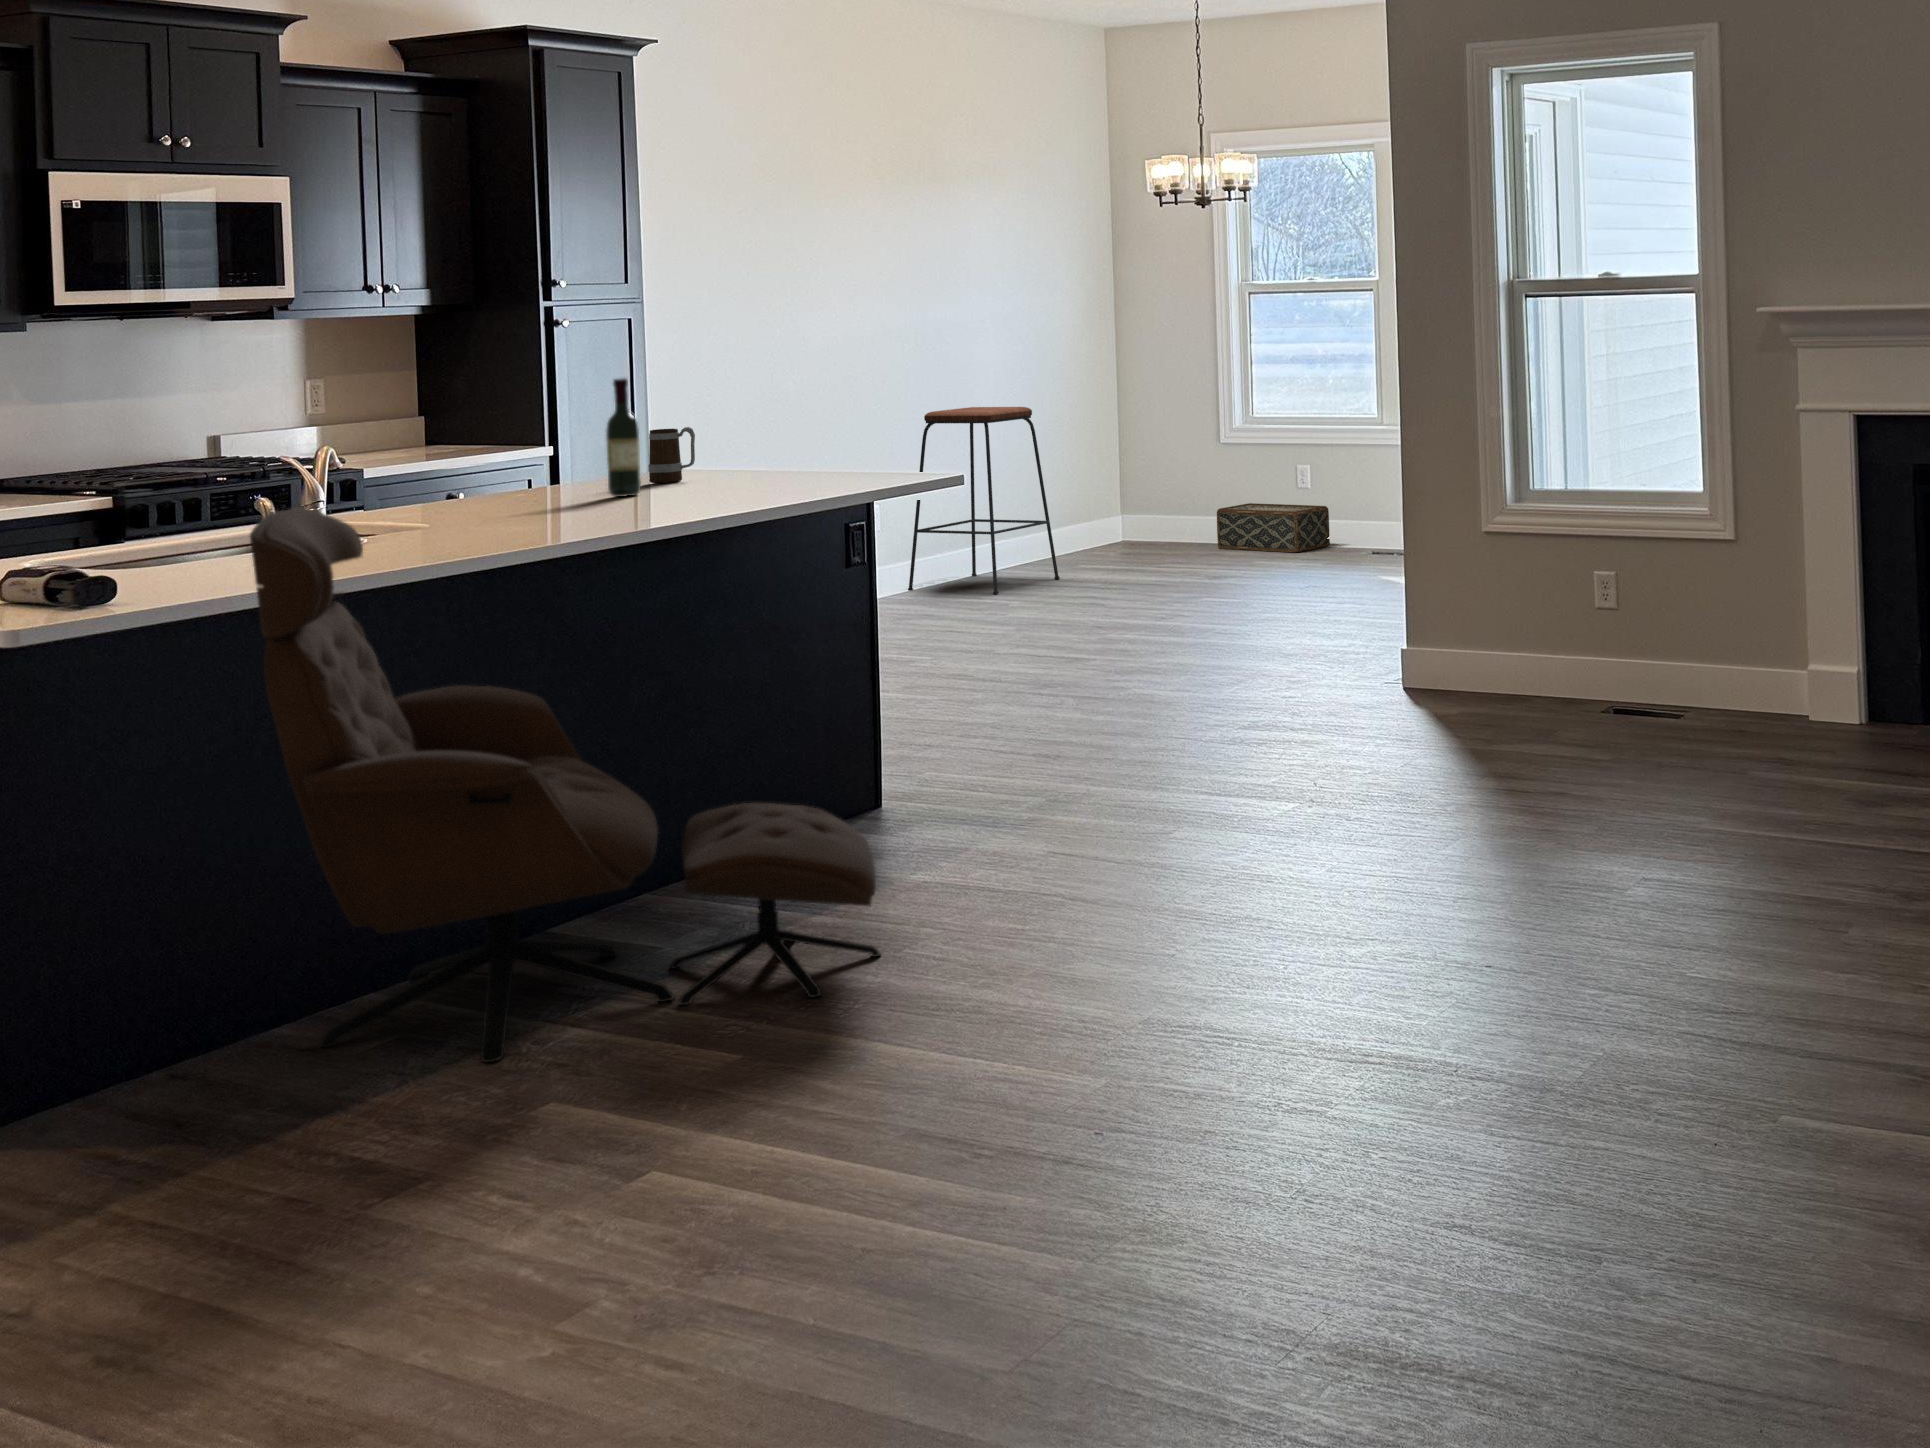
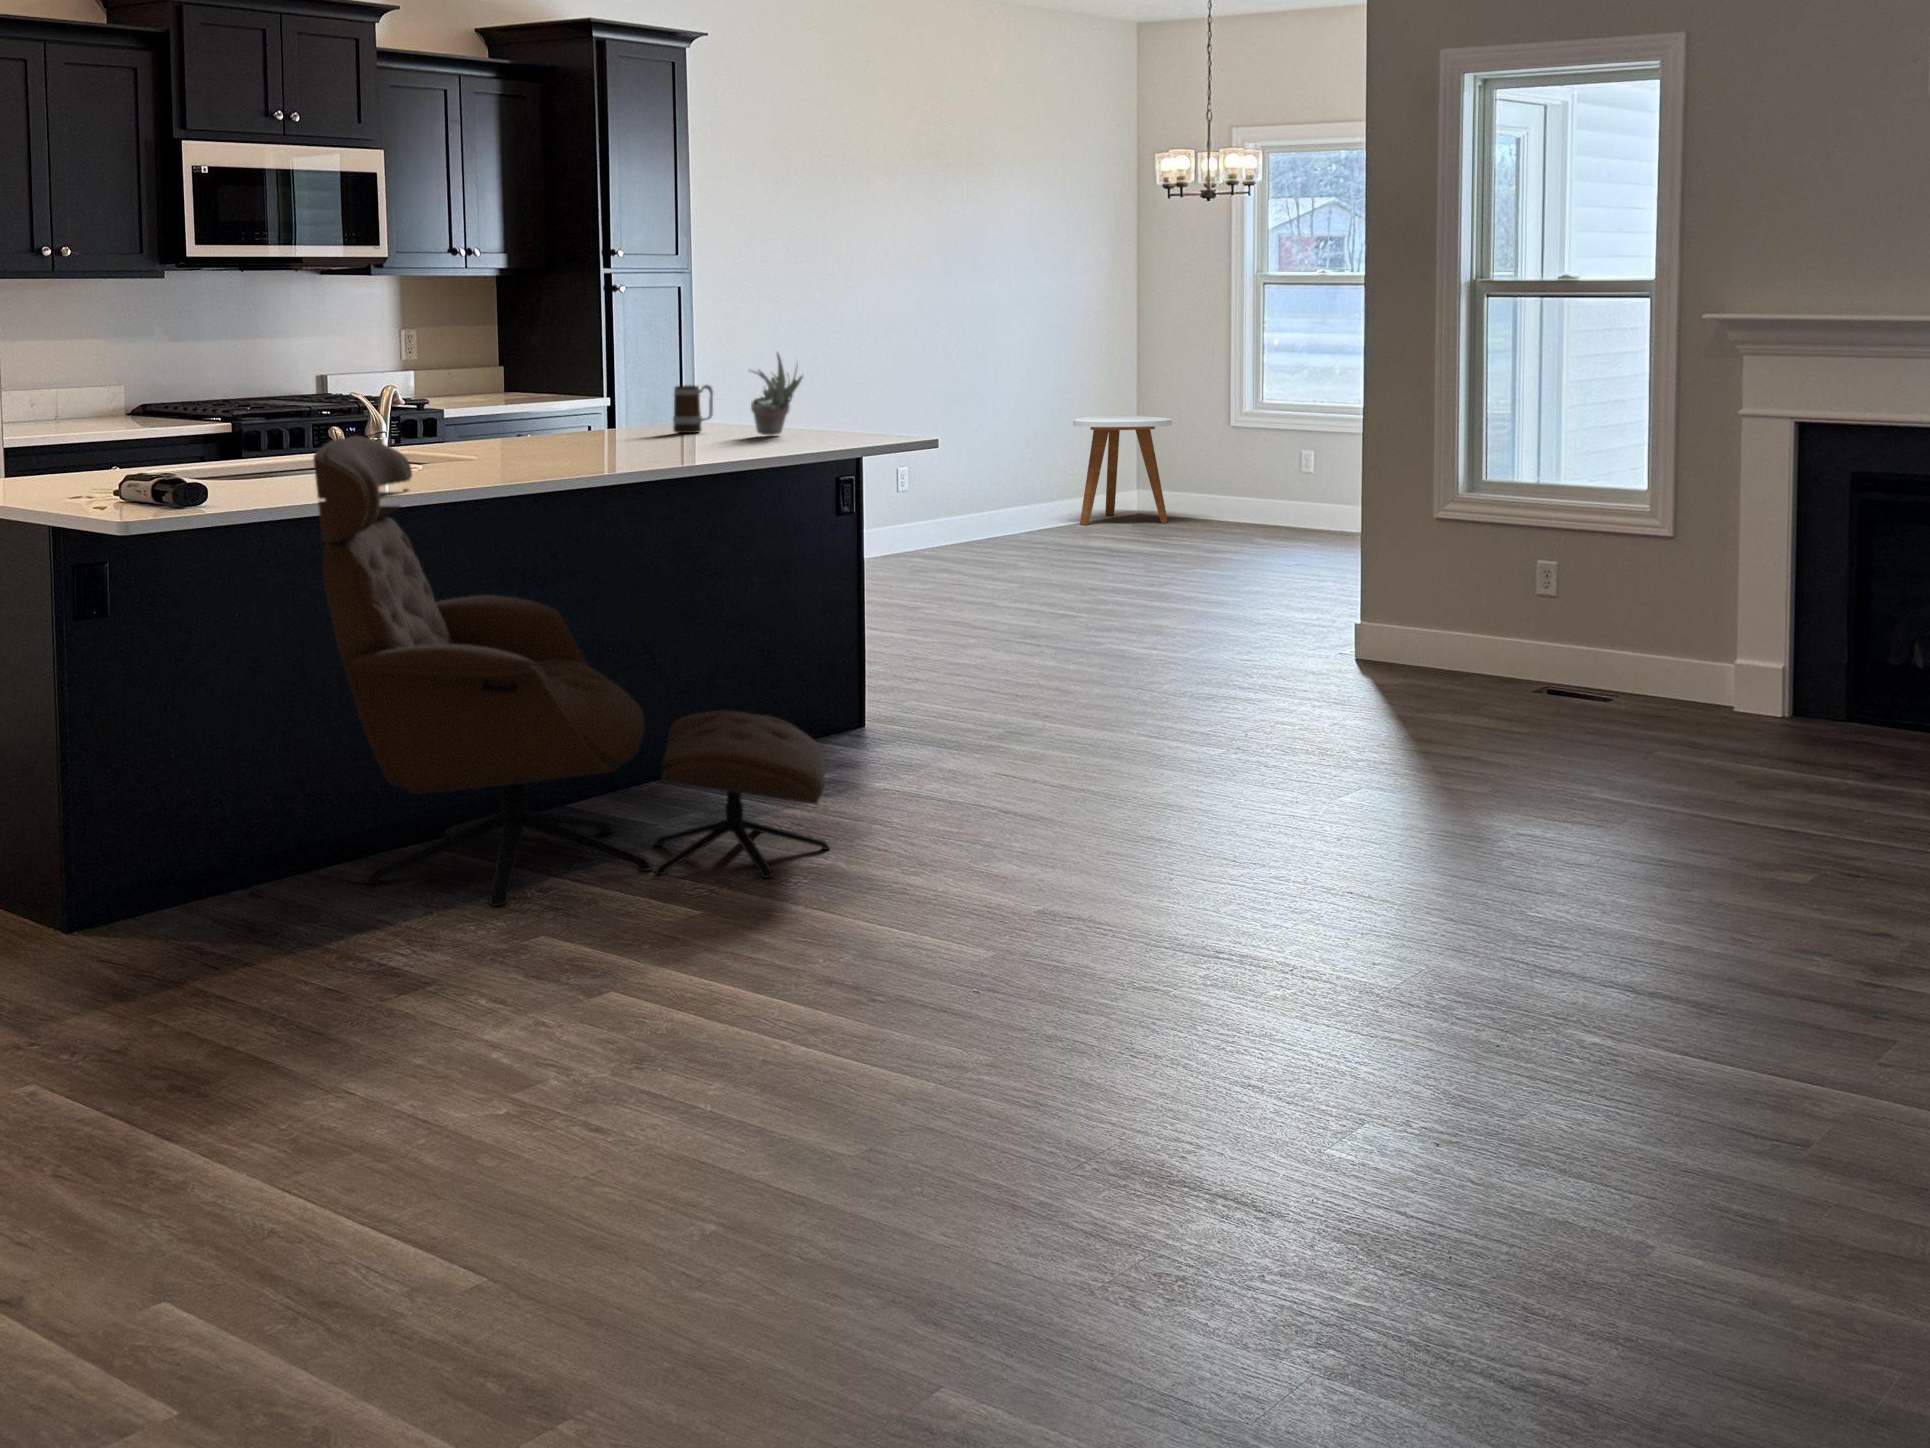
wine bottle: present [606,378,641,497] -> none [632,339,660,443]
succulent plant: none [739,387,804,481] -> present [750,353,803,435]
bar stool: present [908,407,1060,594] -> none [928,380,1067,553]
side table: none [1057,439,1162,558] -> present [1073,415,1172,525]
woven basket: present [1217,503,1330,552] -> none [1221,482,1327,531]

